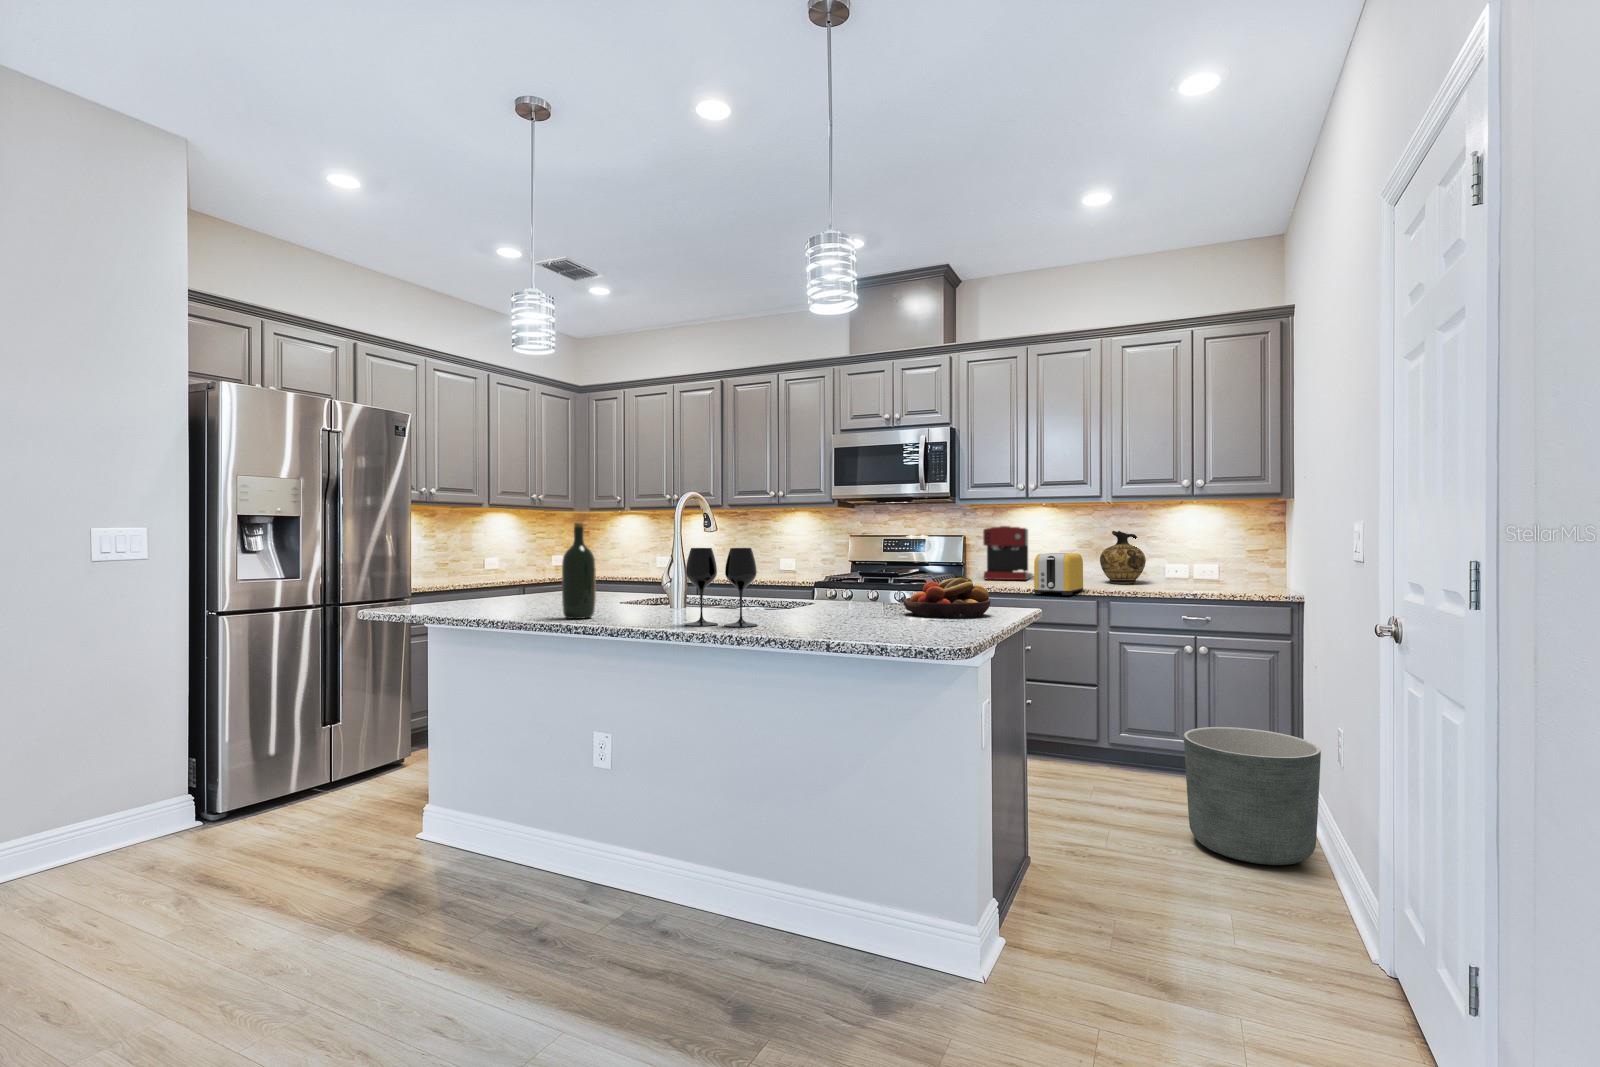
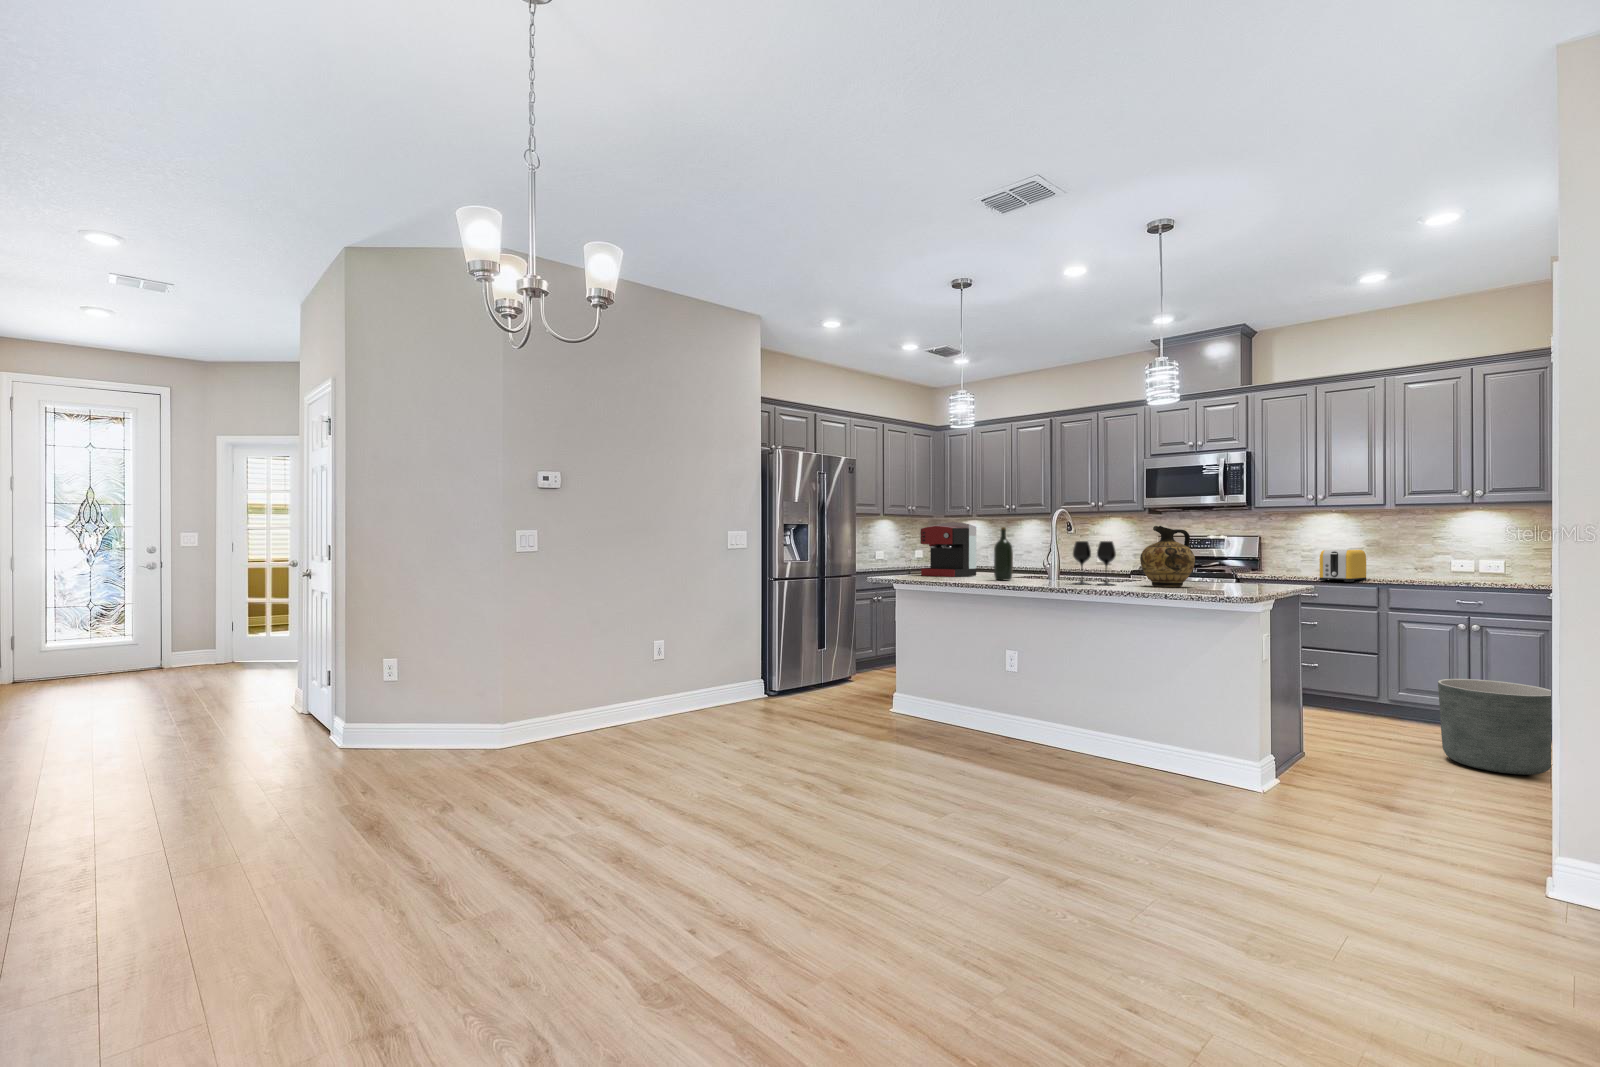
coffee maker: present [983,526,1032,580] -> present [920,522,976,577]
ceramic jug: present [1100,531,1146,584] -> present [1140,526,1195,587]
fruit bowl: present [904,578,991,618] -> none [1208,562,1272,587]

